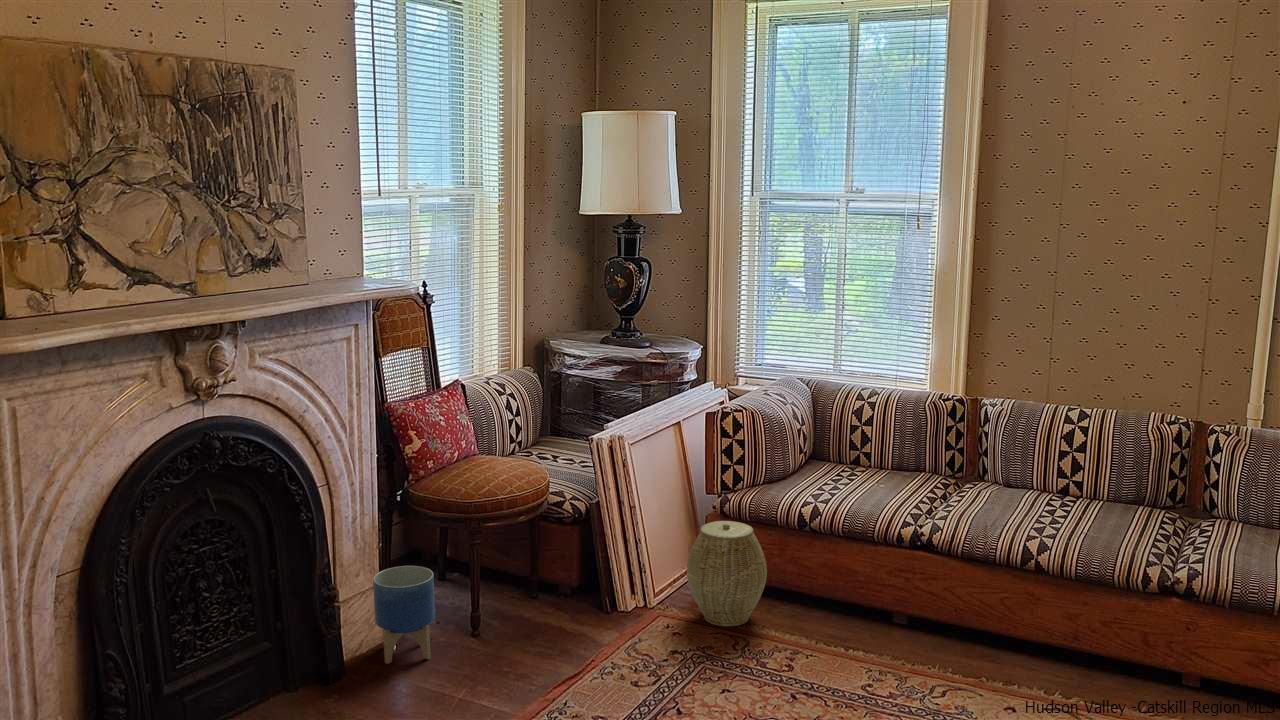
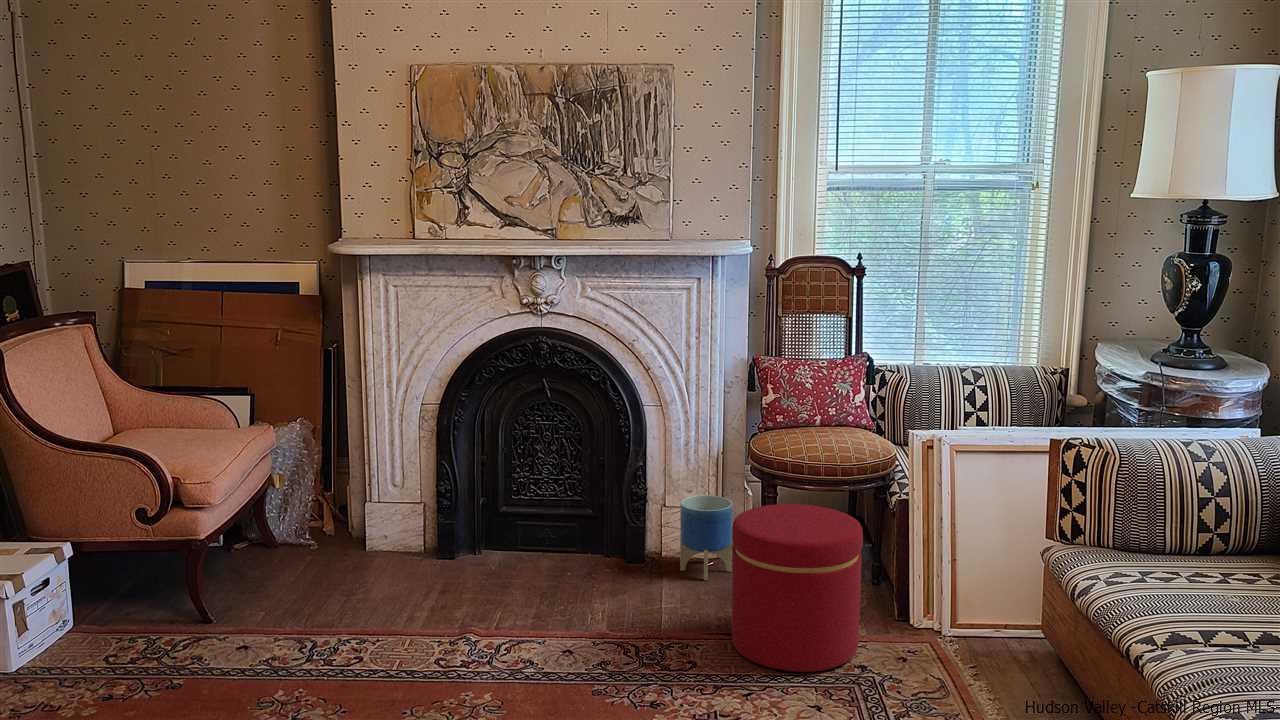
woven basket: present [687,521,767,626] -> none [933,561,1035,692]
ottoman: none [541,524,666,688] -> present [732,504,863,672]

